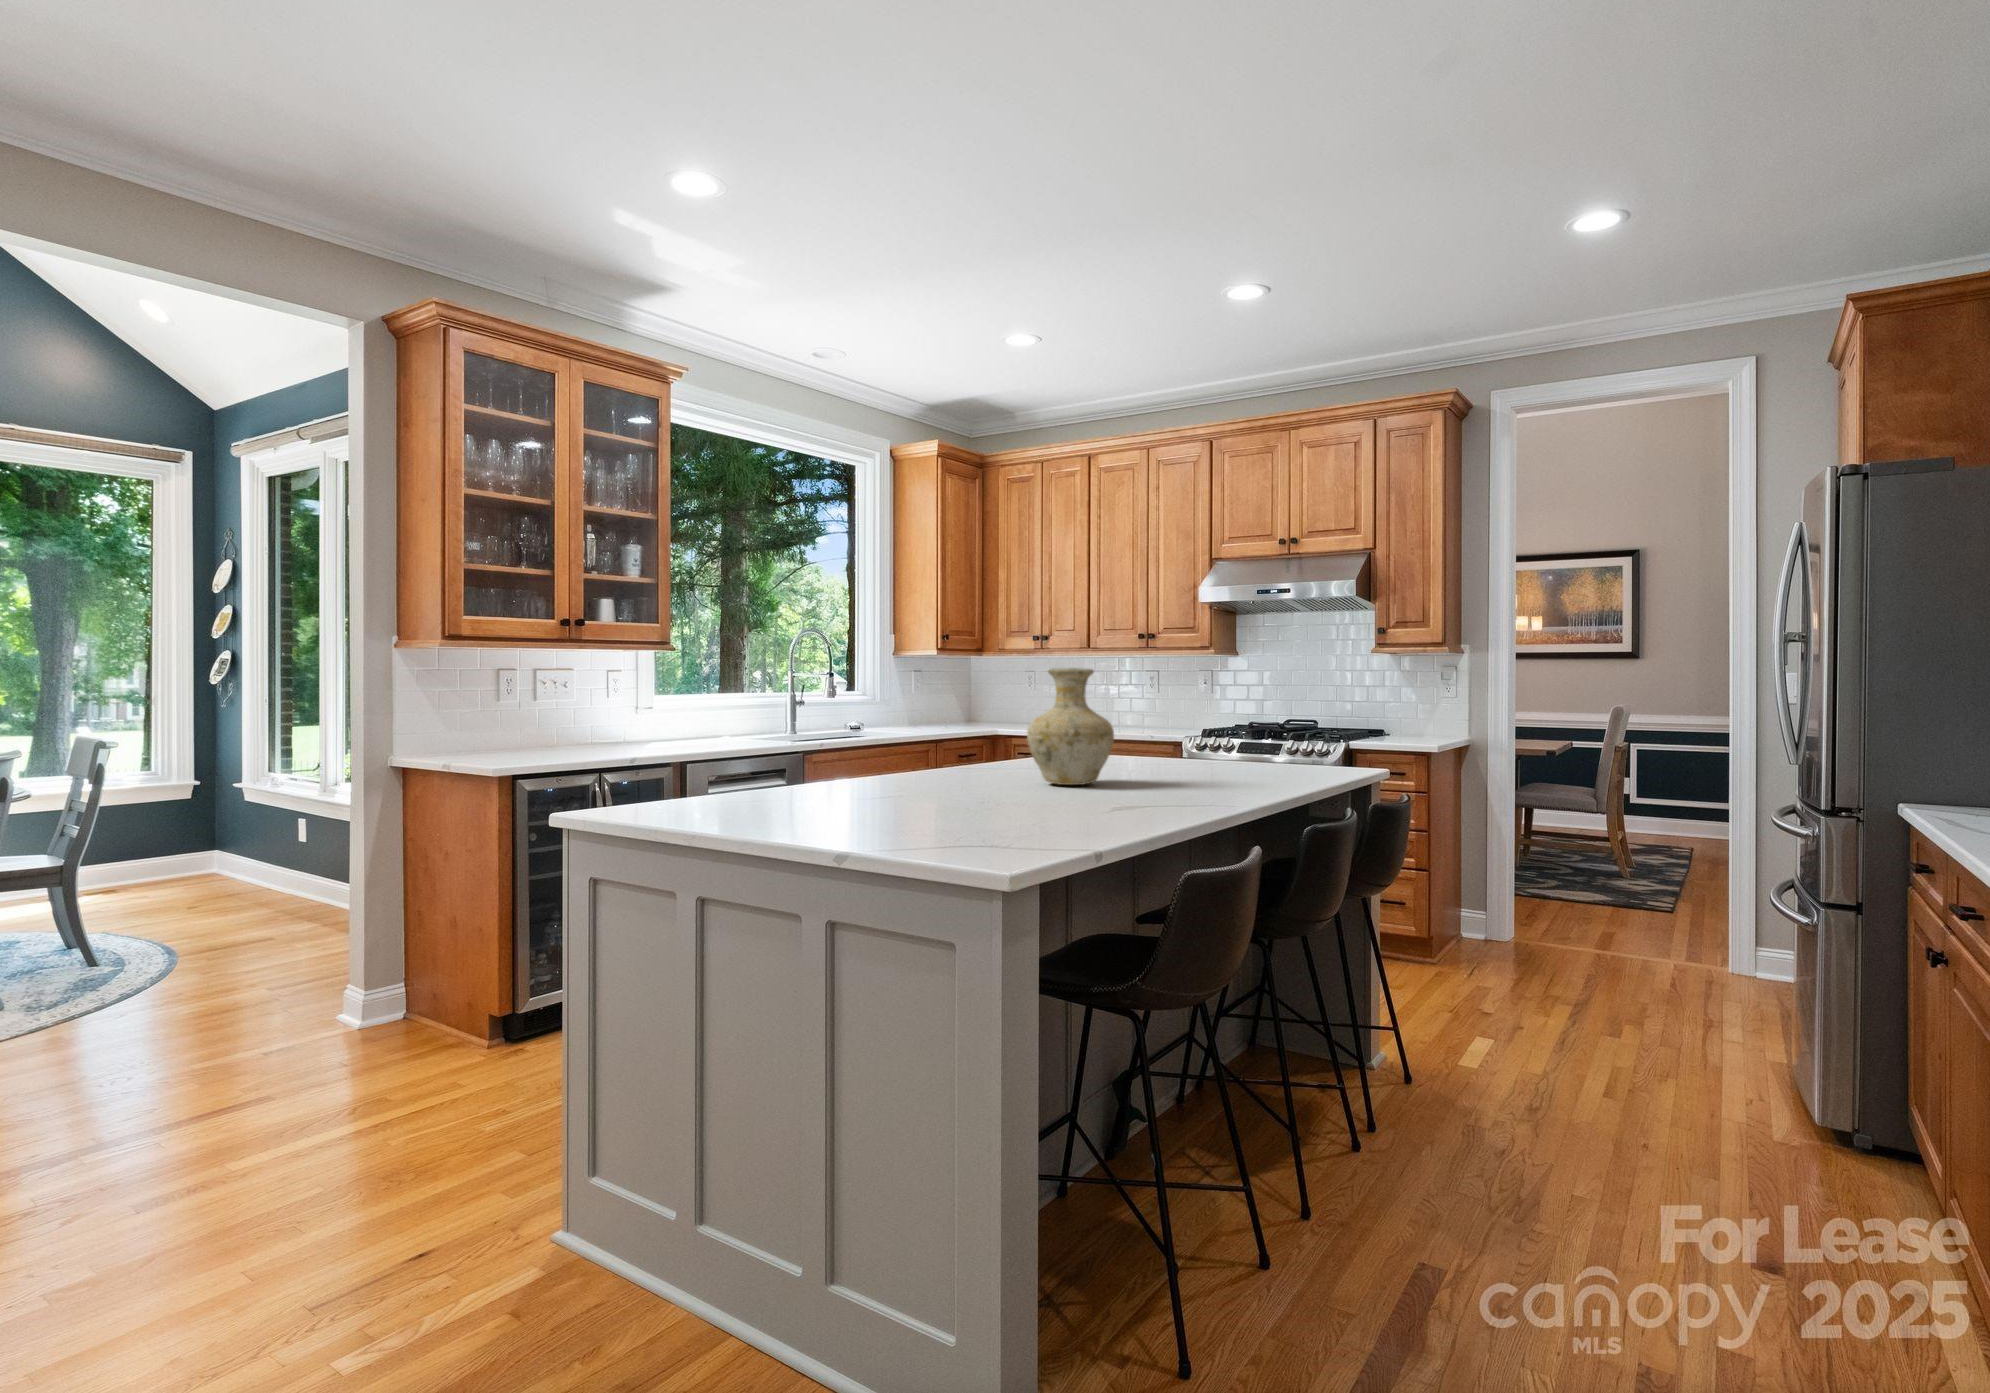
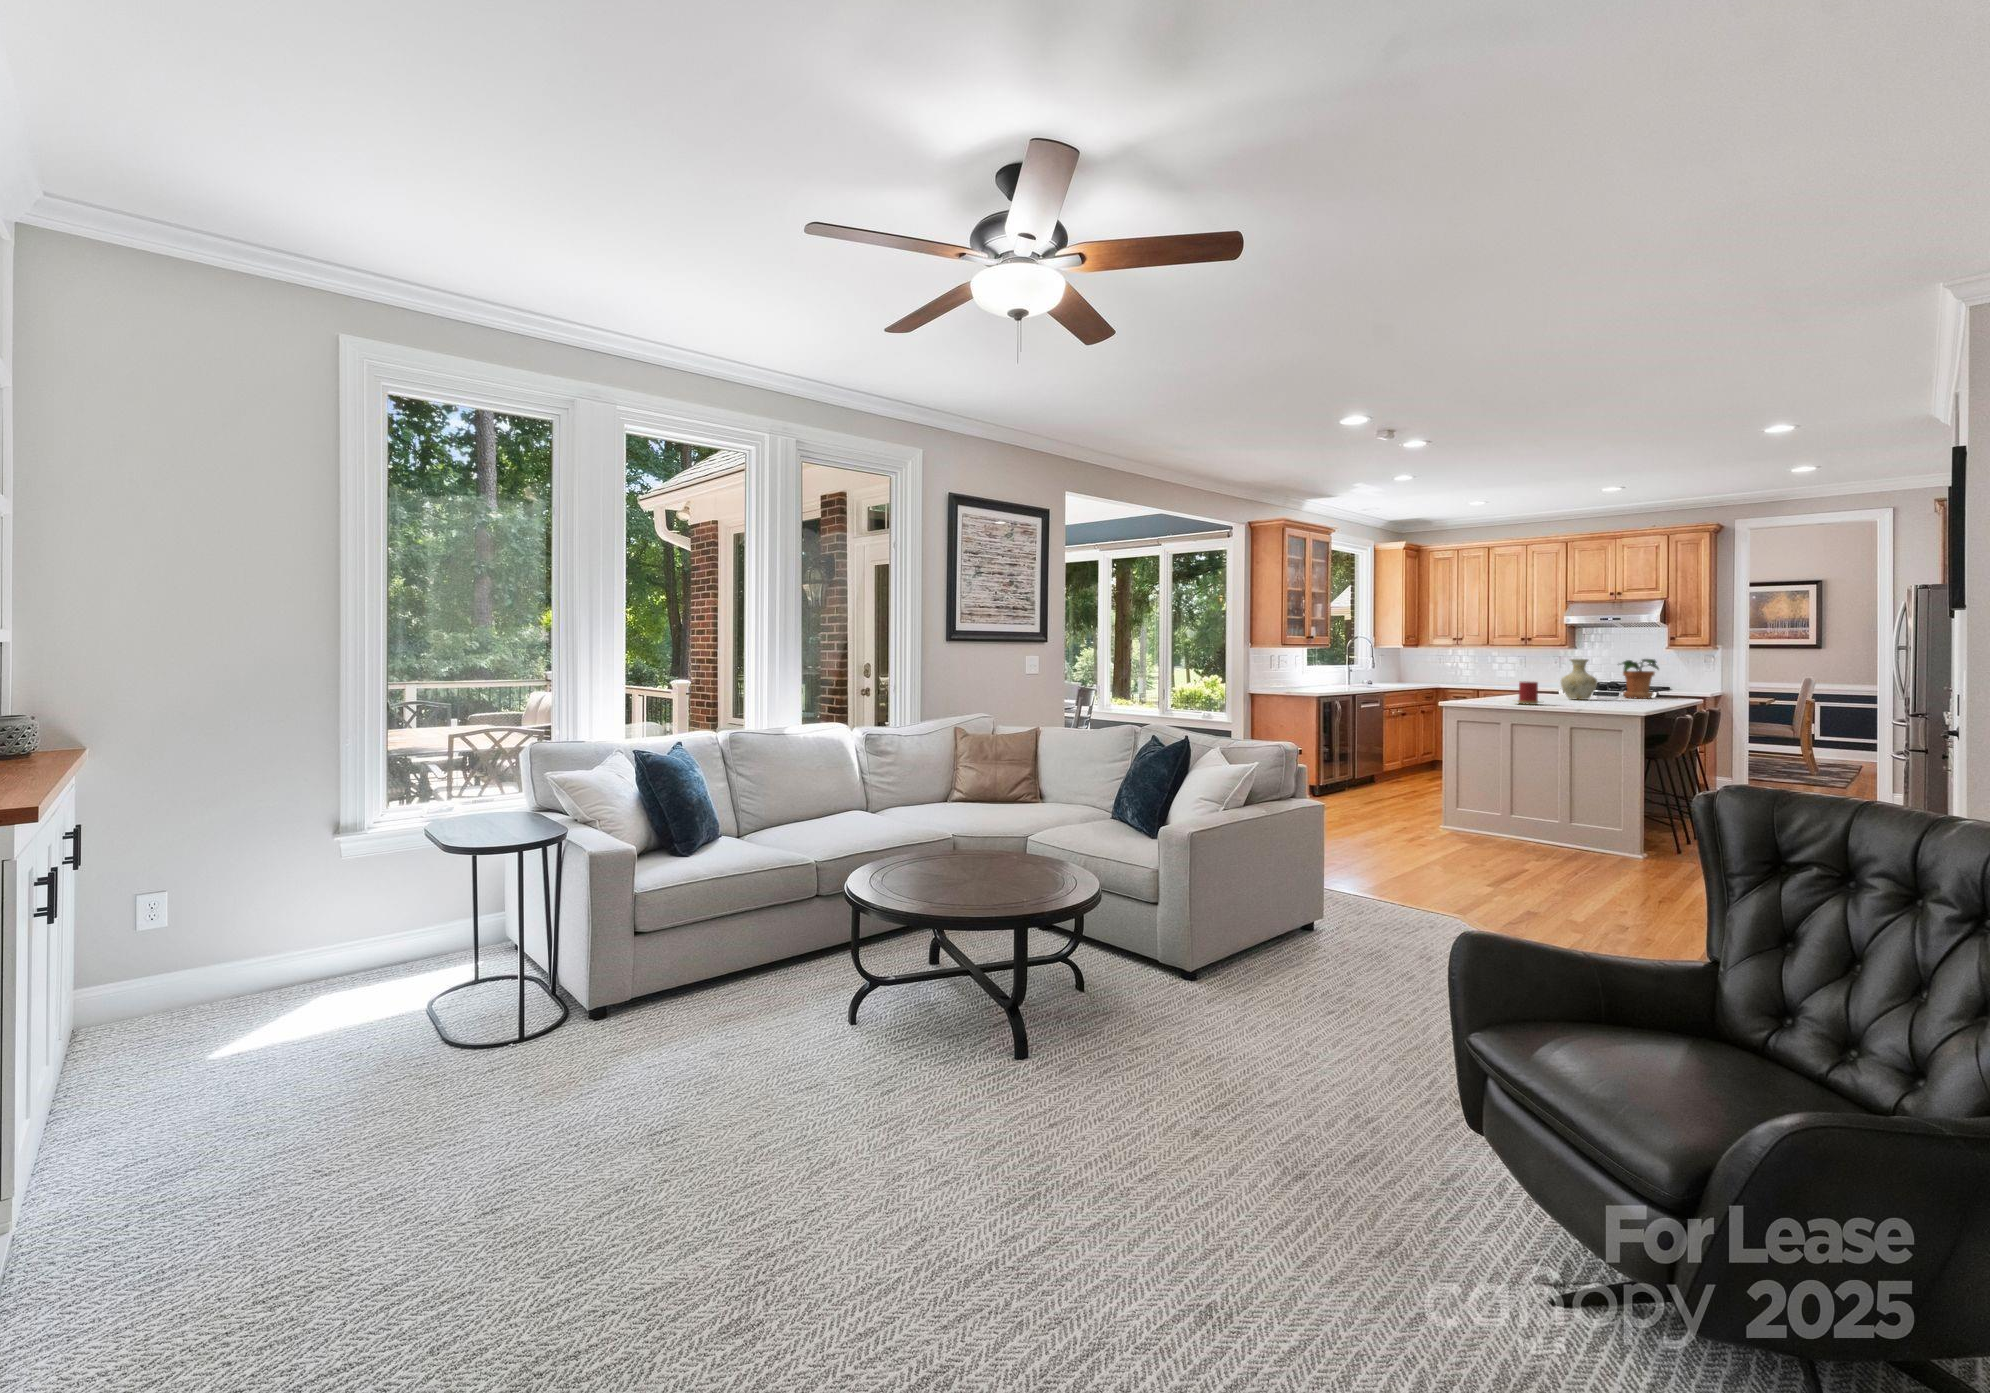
potted plant: none [1208,668,1290,773] -> present [1622,659,1659,699]
candle: none [748,745,844,828] -> present [1517,681,1540,705]

